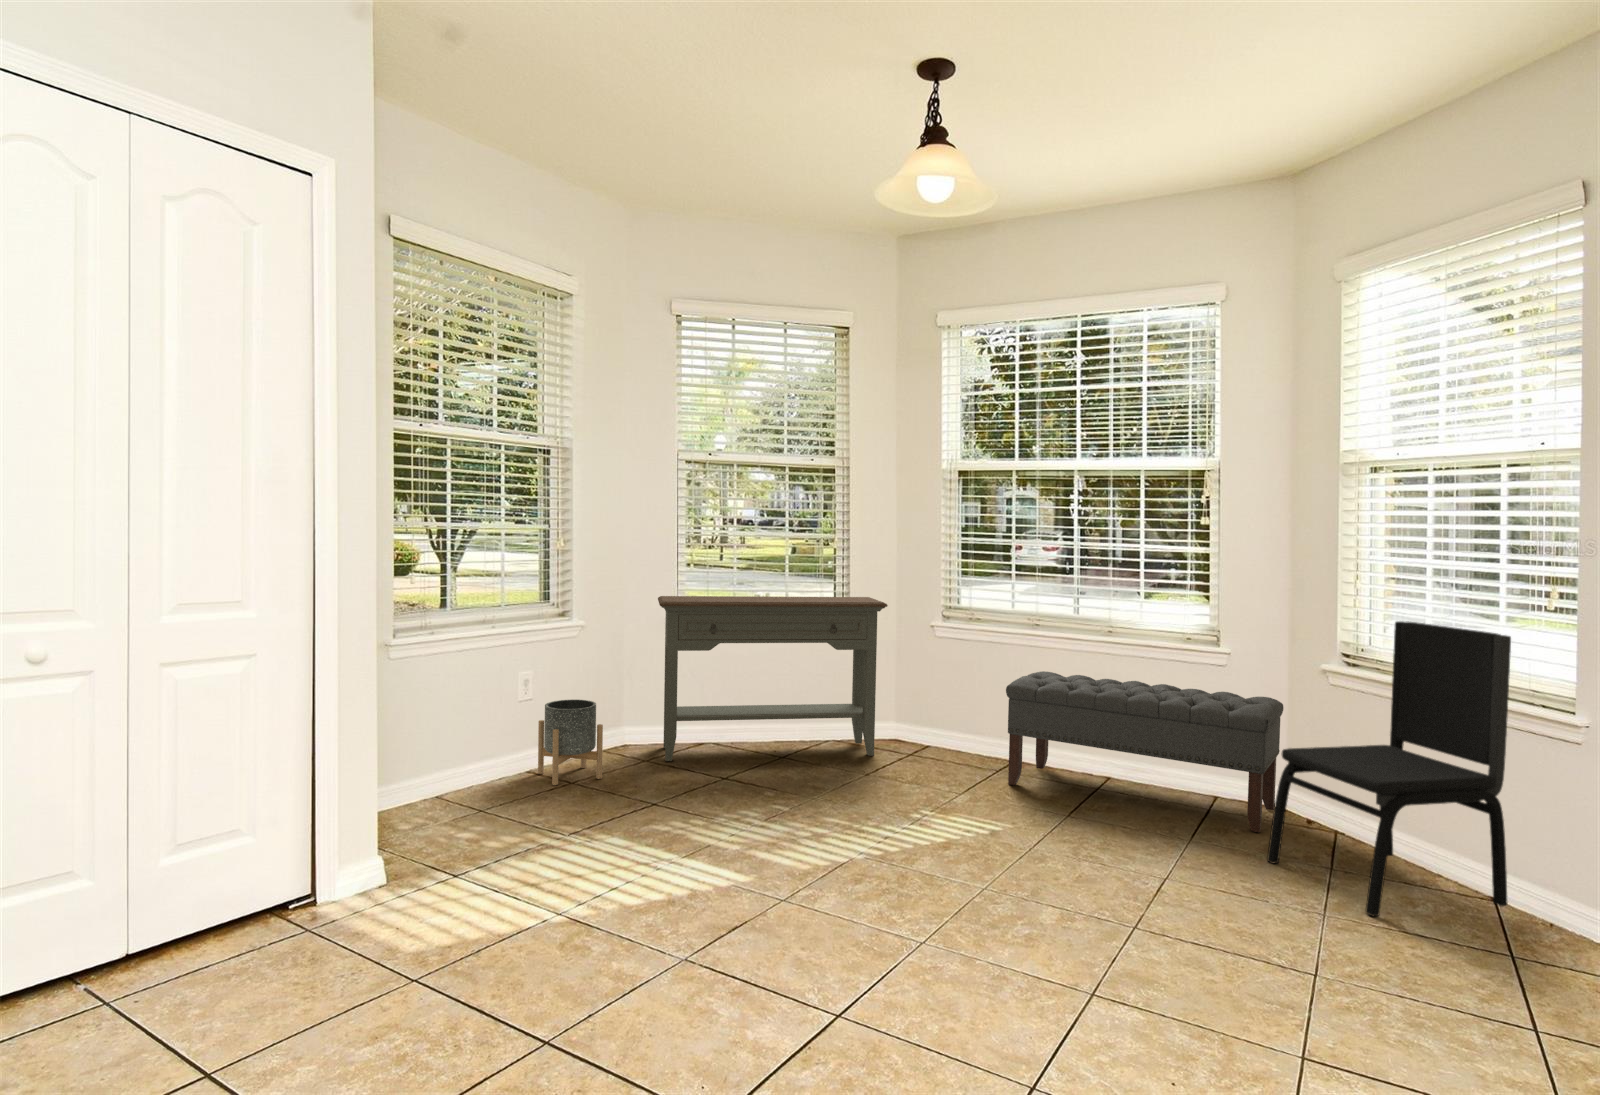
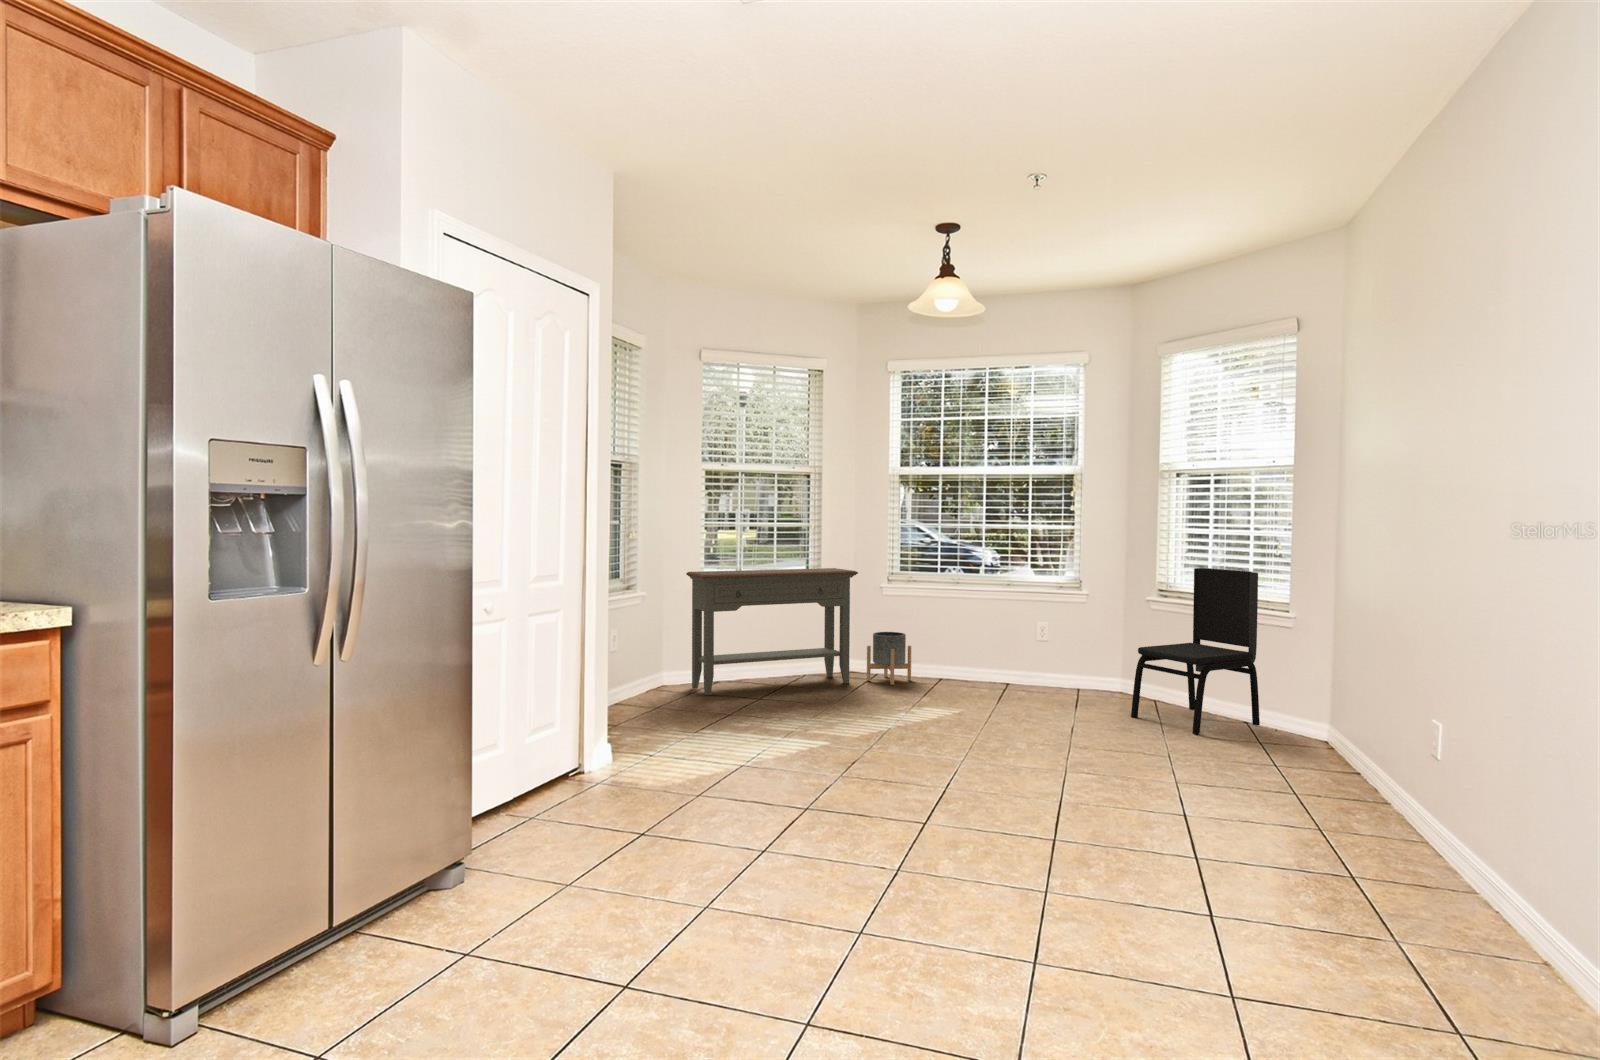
bench: present [1006,671,1283,832] -> none [951,615,1125,705]
planter: present [538,699,603,785] -> present [867,632,911,685]

